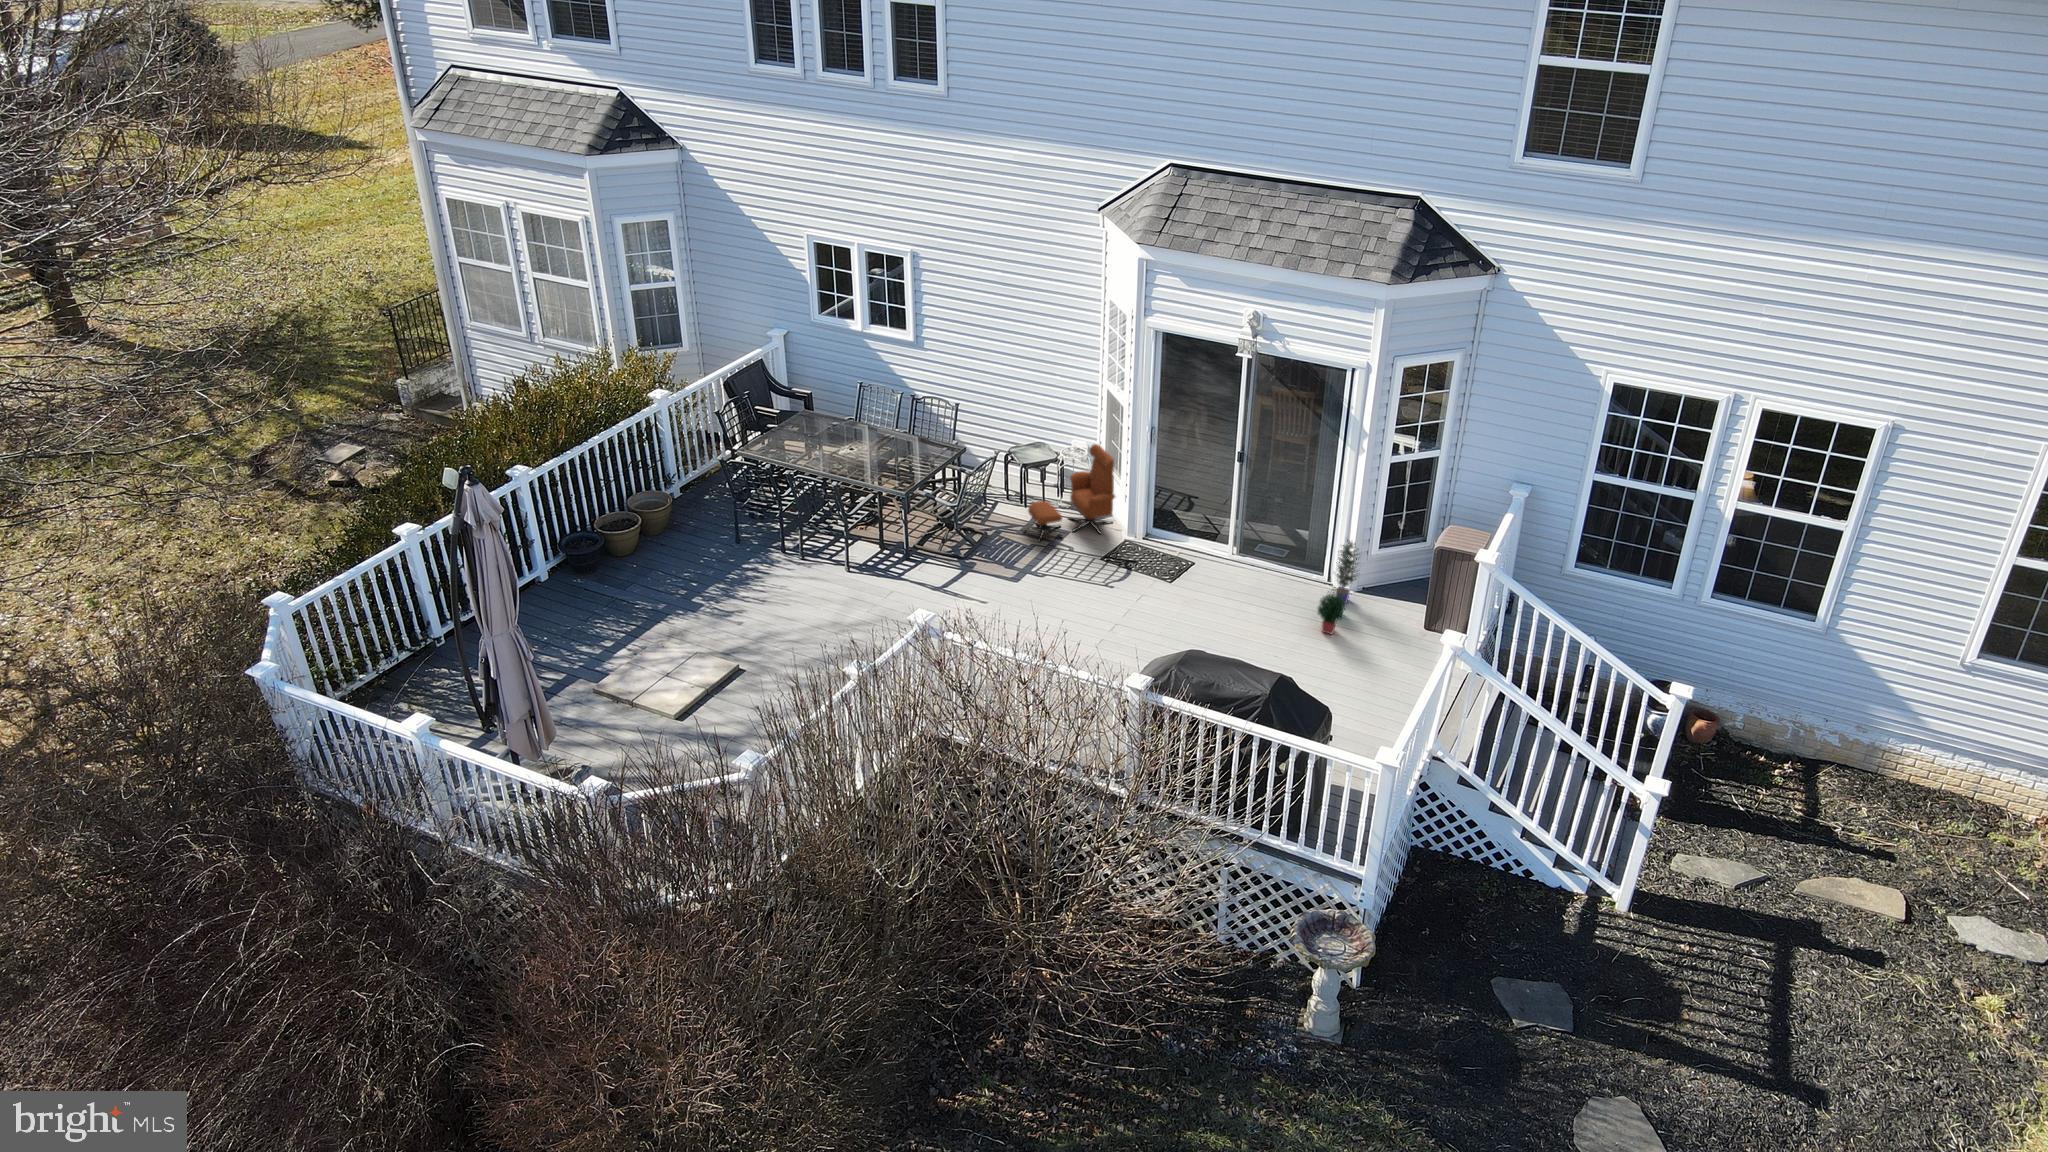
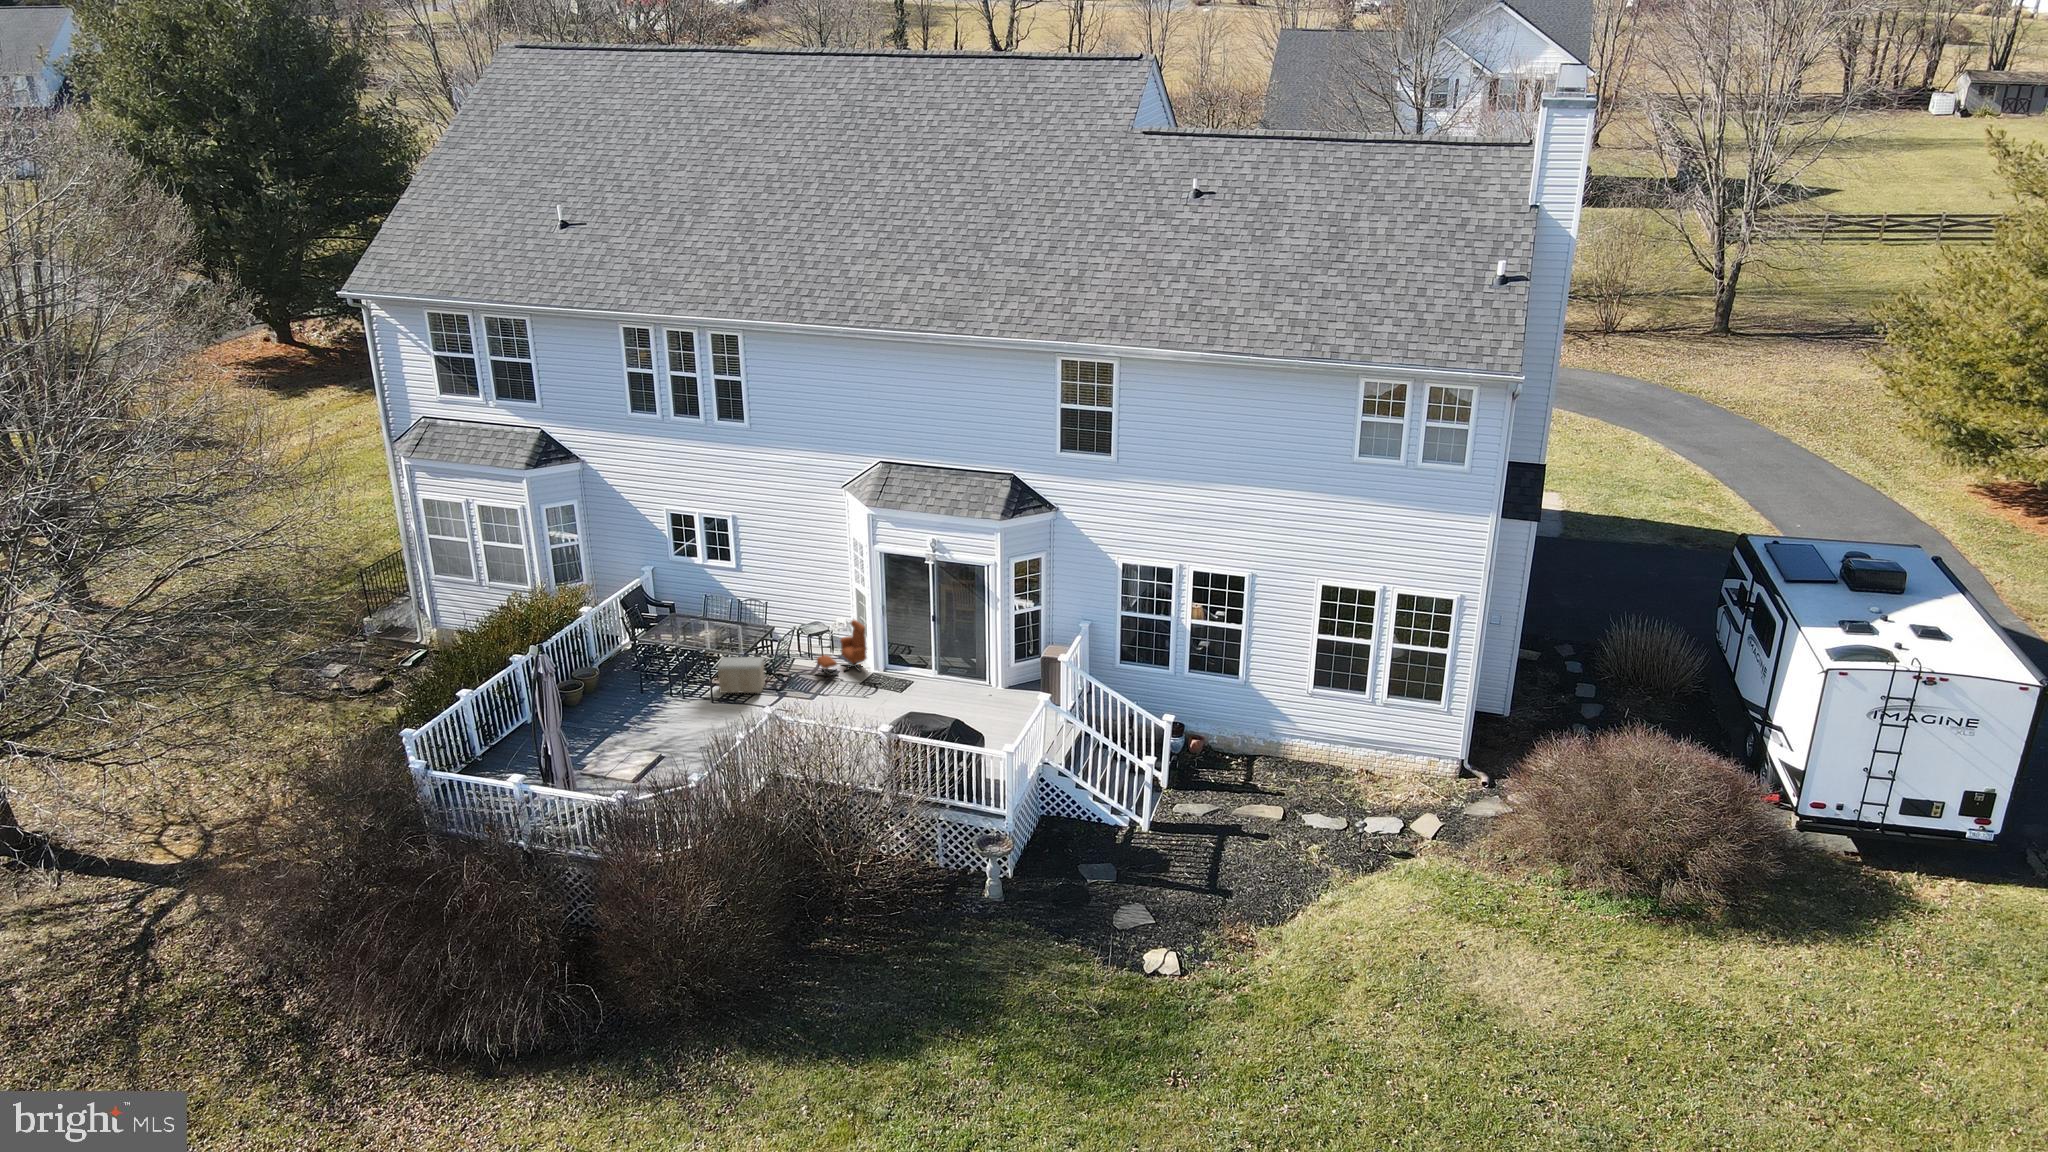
storage bench: none [860,492,940,561] -> present [717,657,765,694]
potted plant: present [1318,539,1360,634] -> none [984,658,1008,711]

